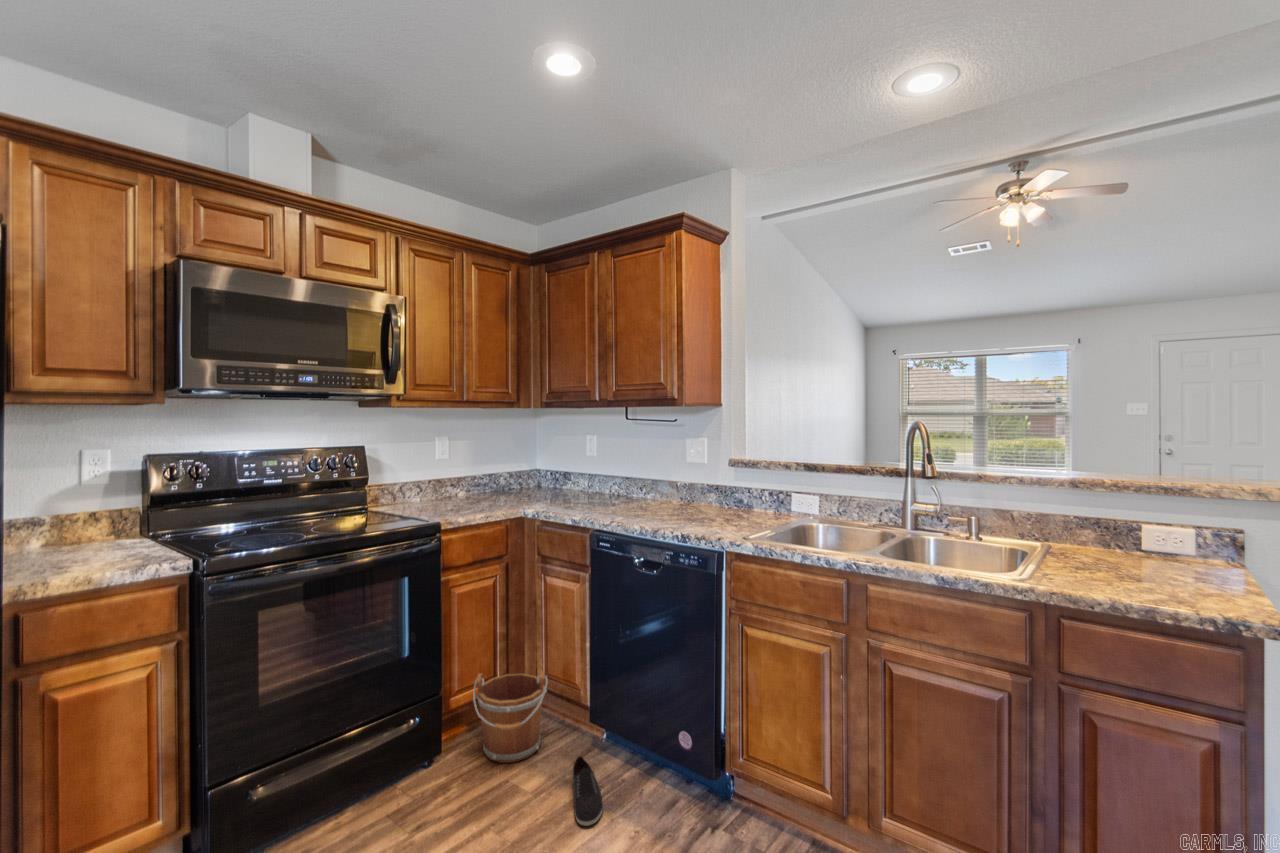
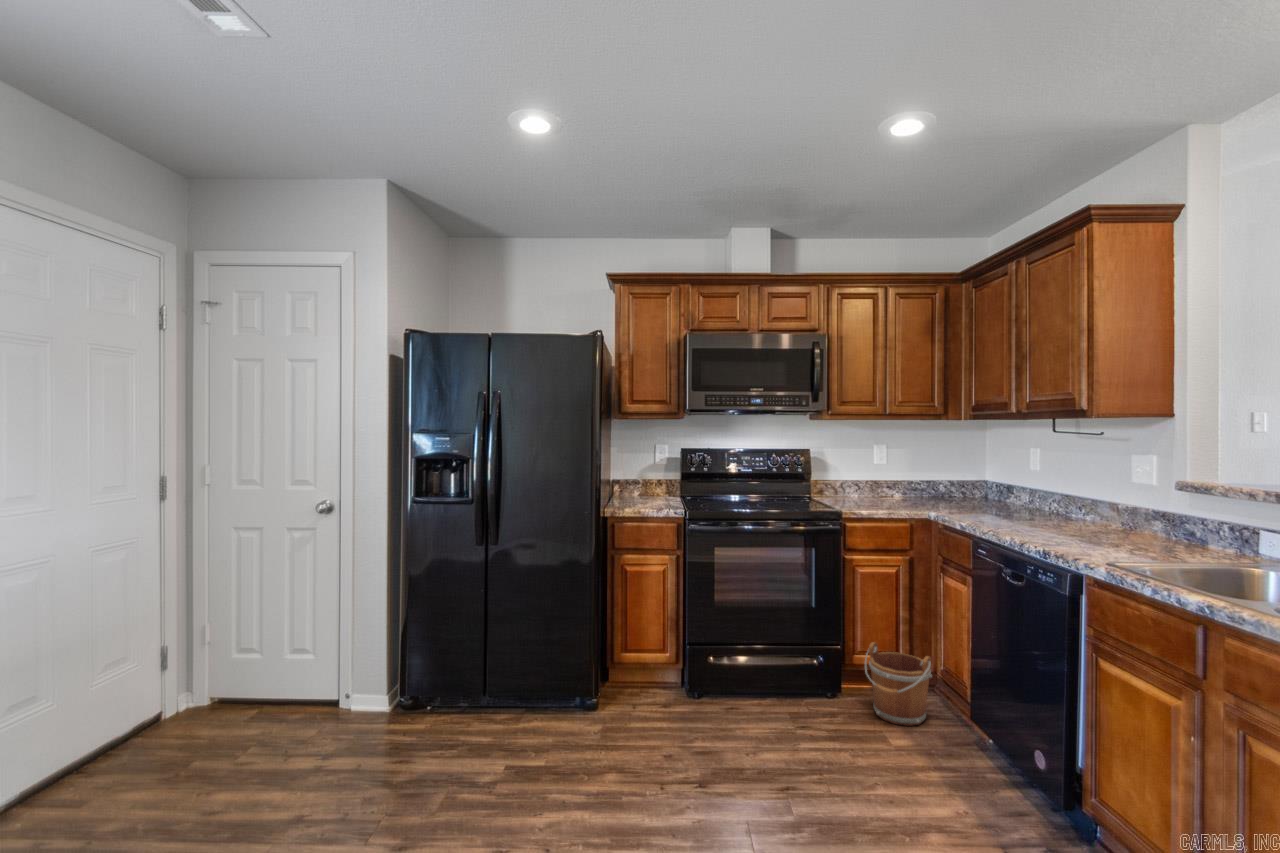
shoe: present [573,756,603,826] -> none [917,736,951,785]

